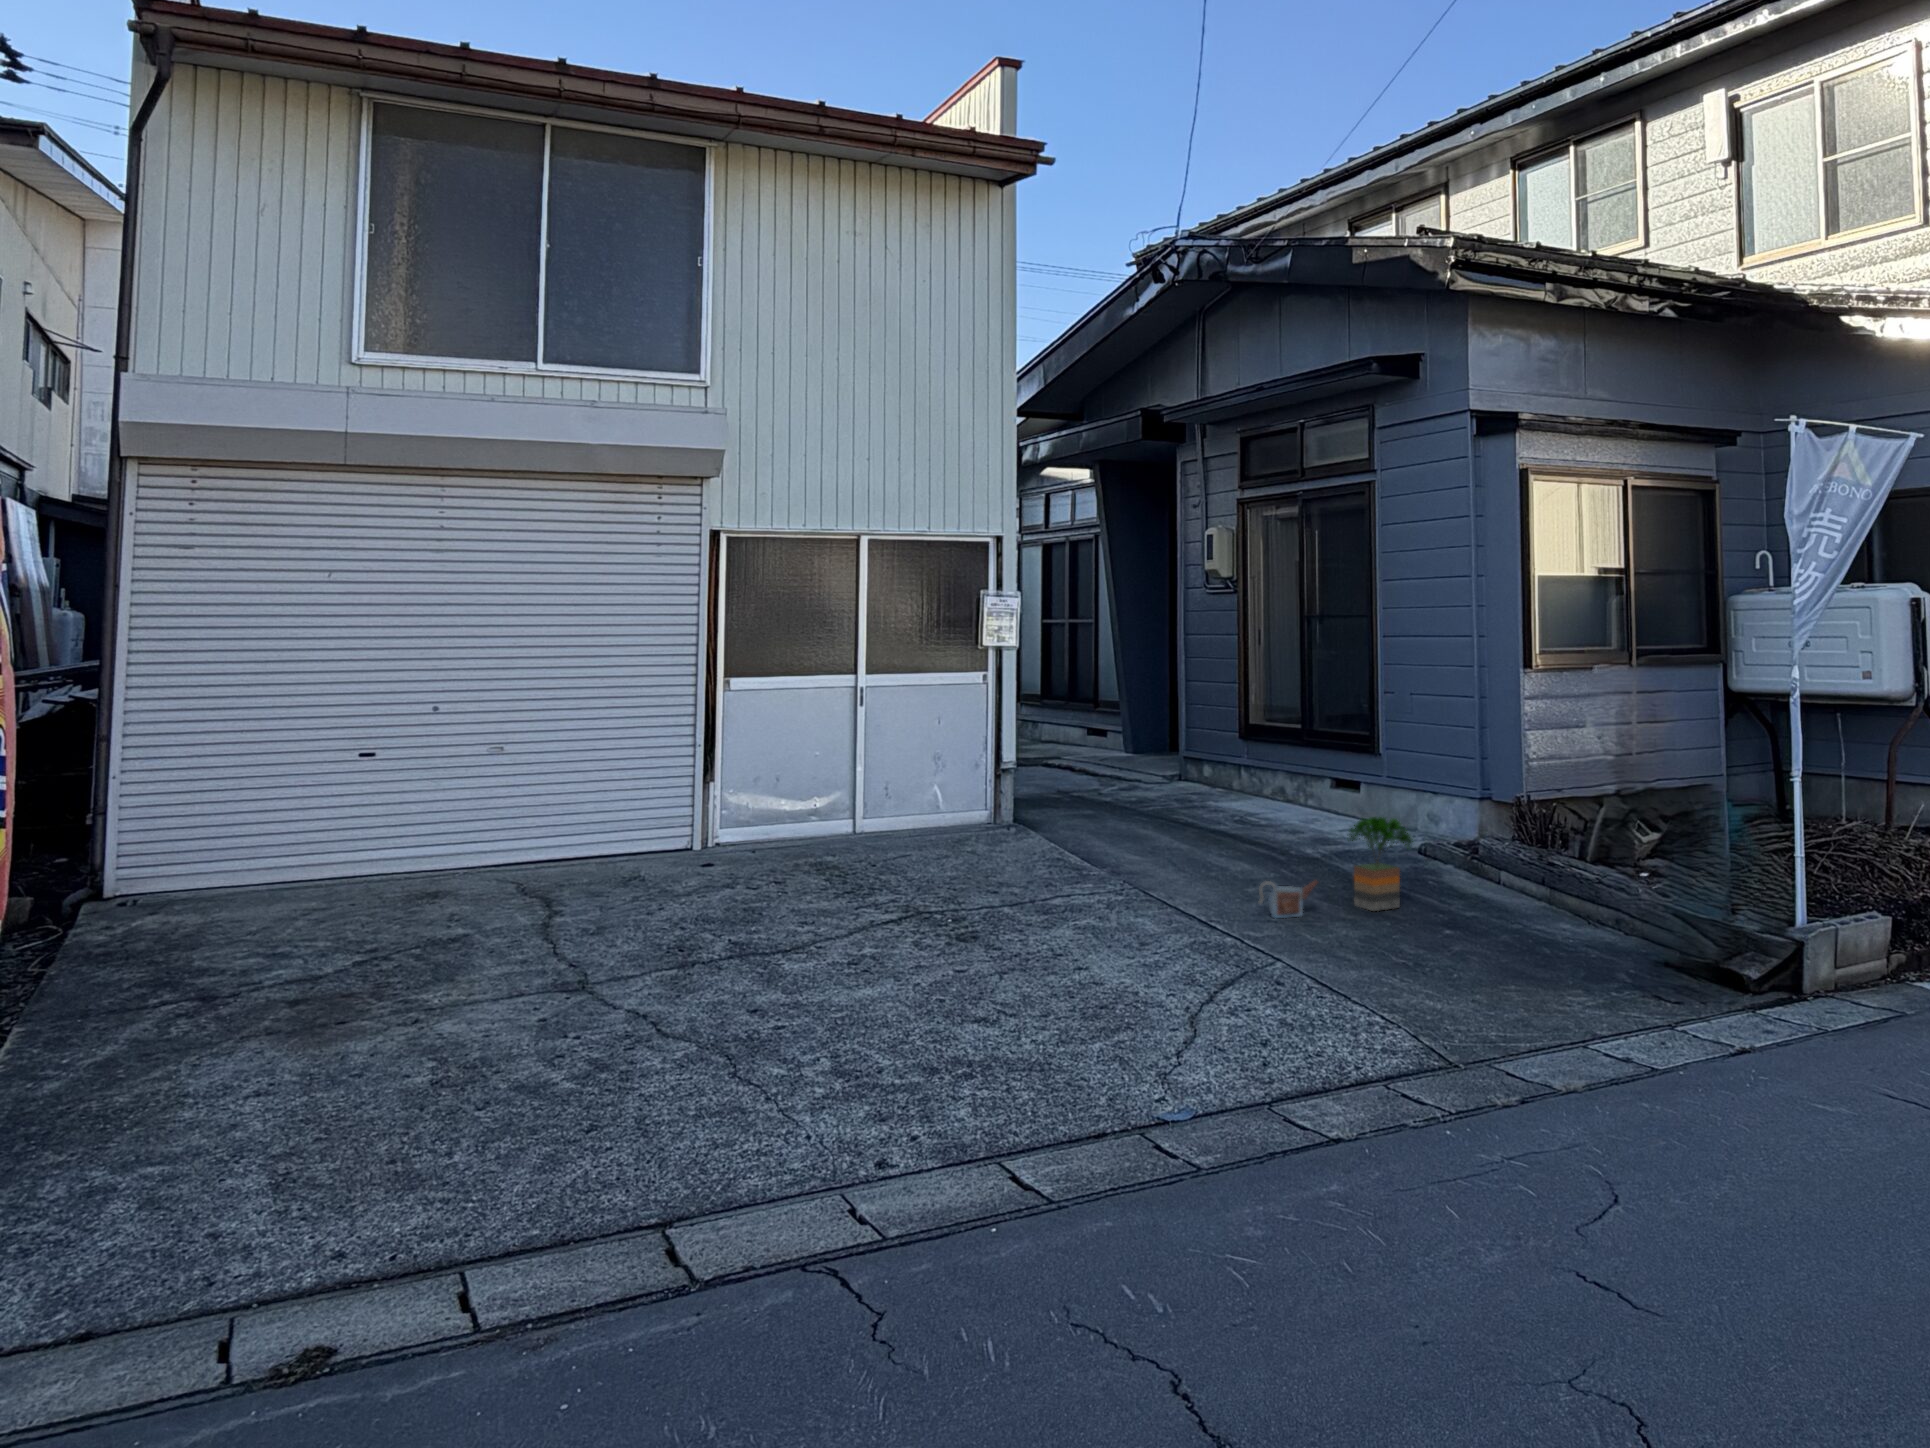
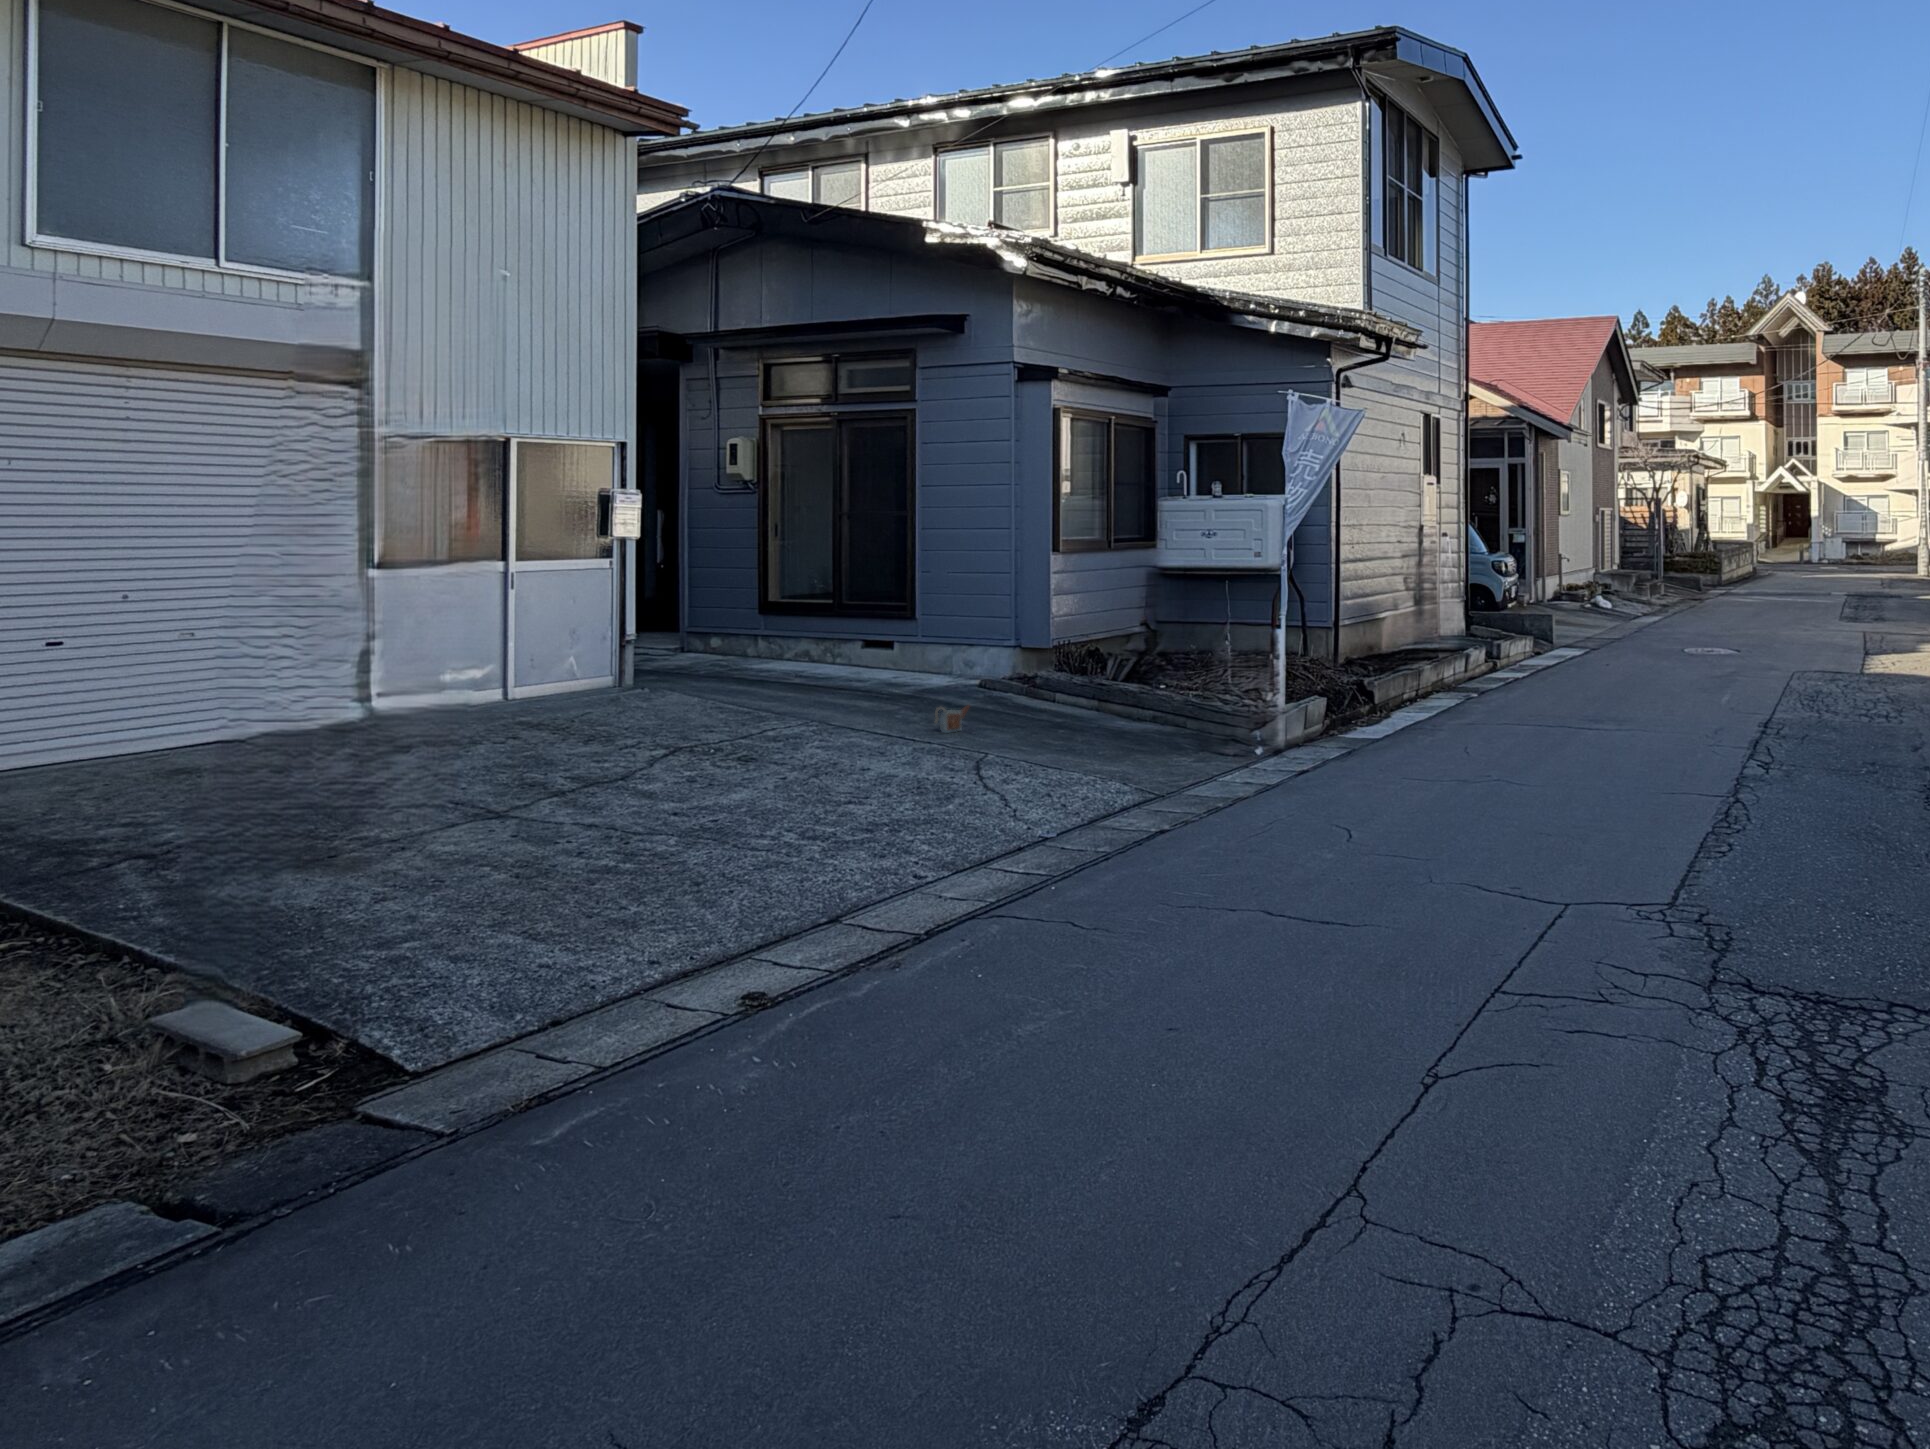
potted tree: present [1348,817,1413,911] -> none [976,657,1029,725]

